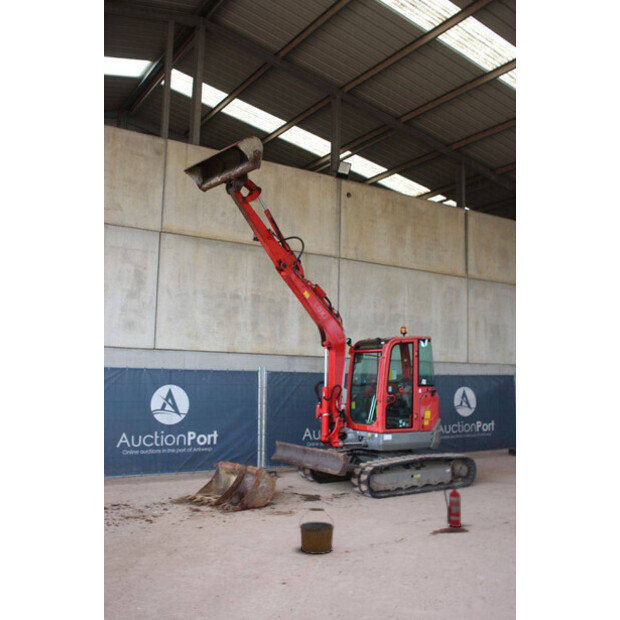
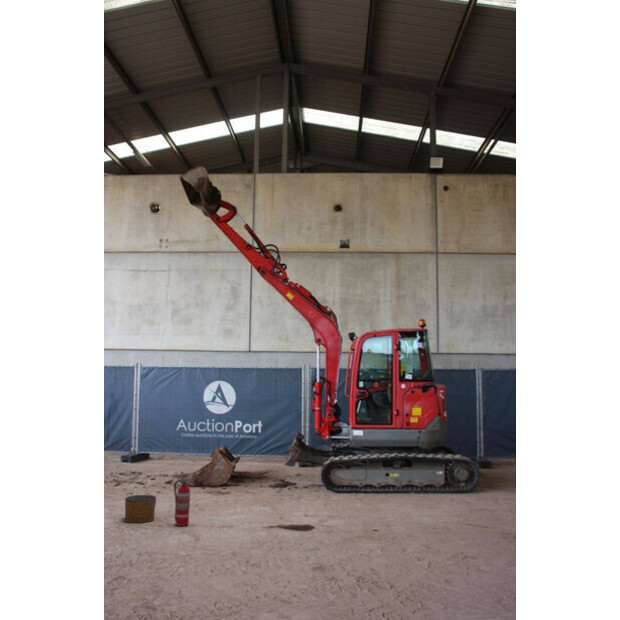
fire extinguisher: present [444,483,461,527] -> present [174,477,193,526]

